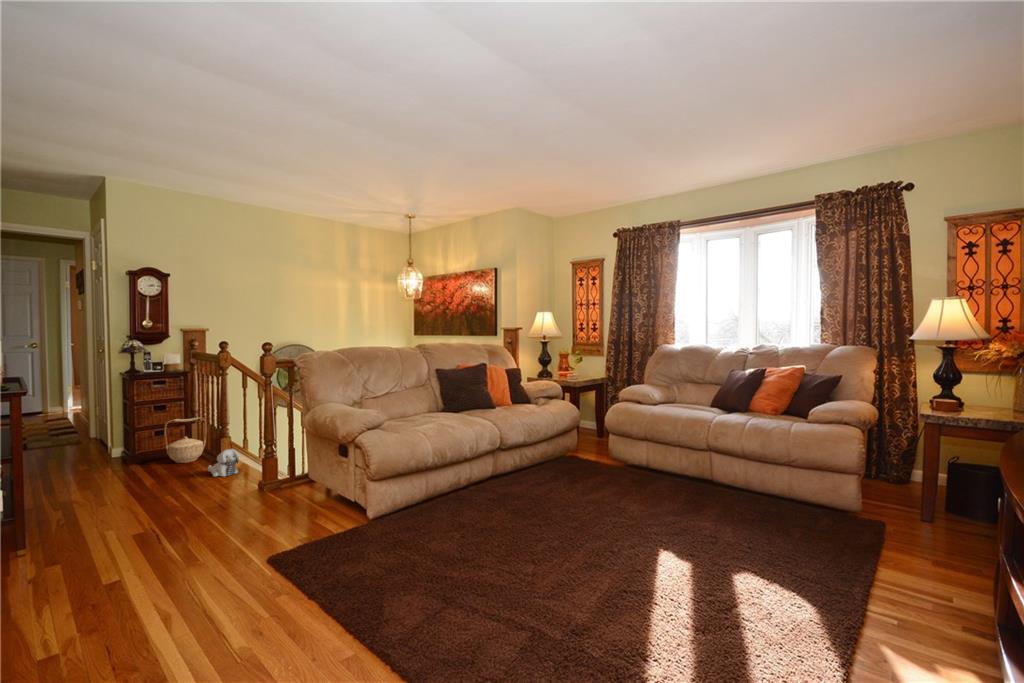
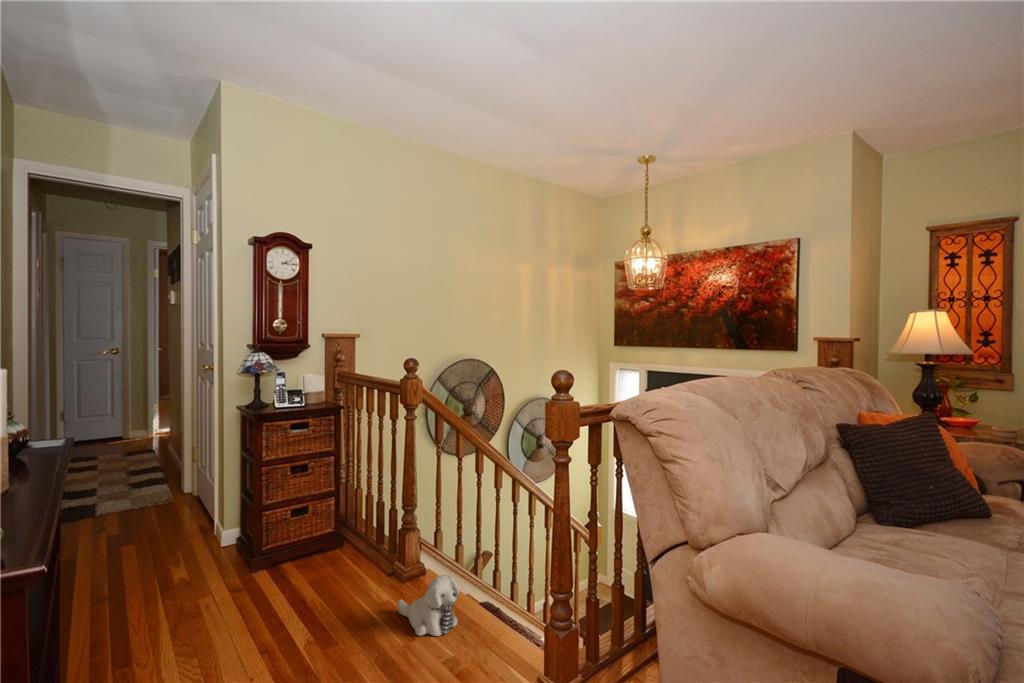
basket: present [164,418,207,463] -> none [313,491,376,577]

